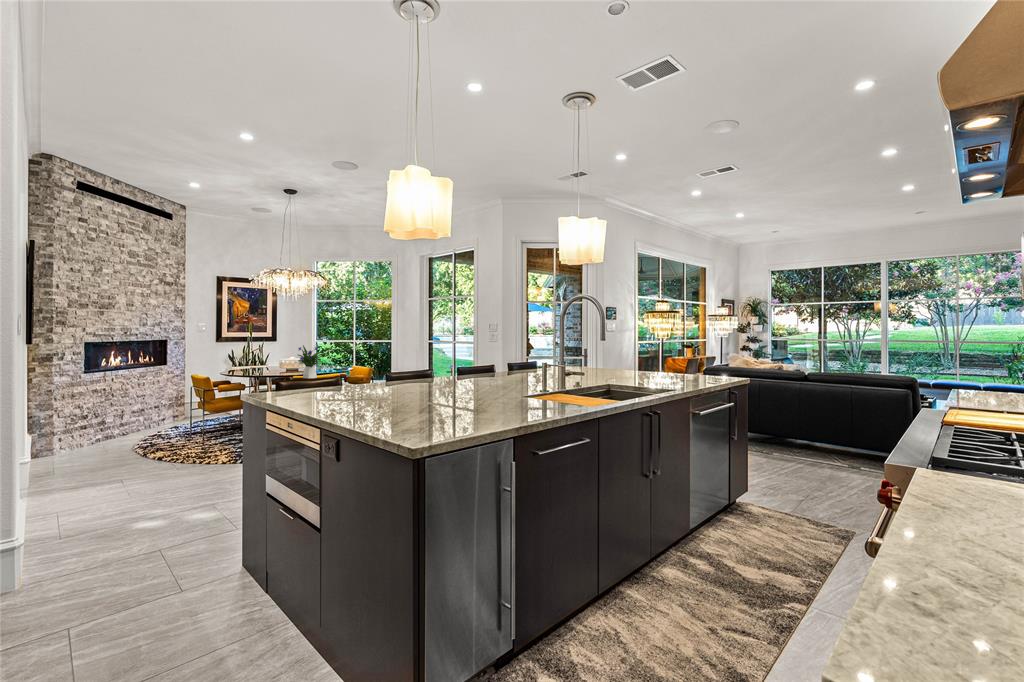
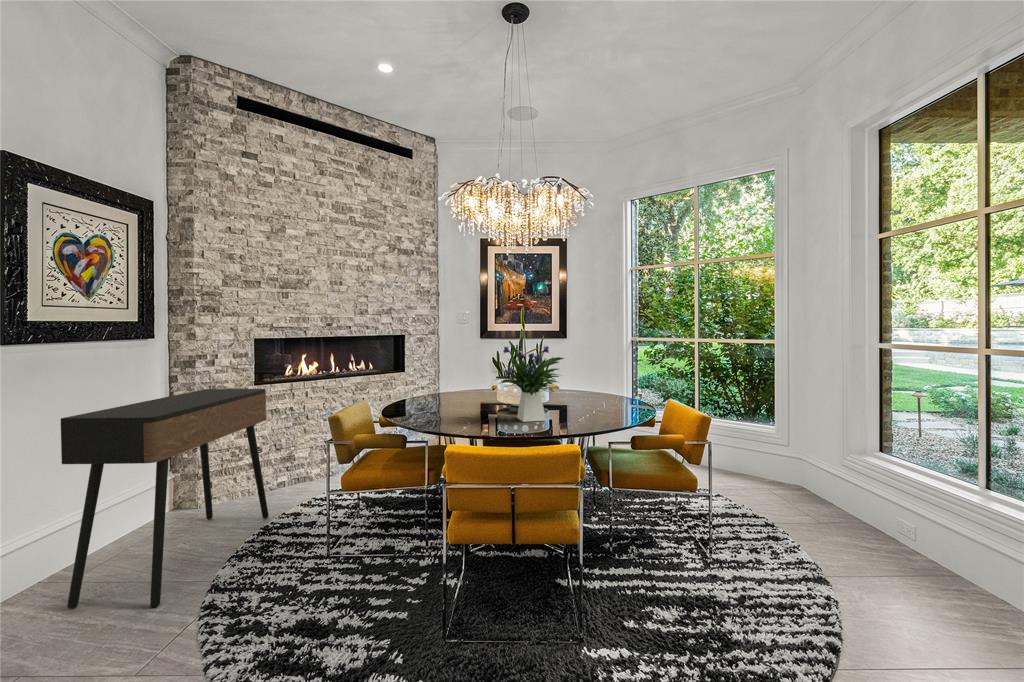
console table: none [82,373,146,478] -> present [61,389,269,609]

